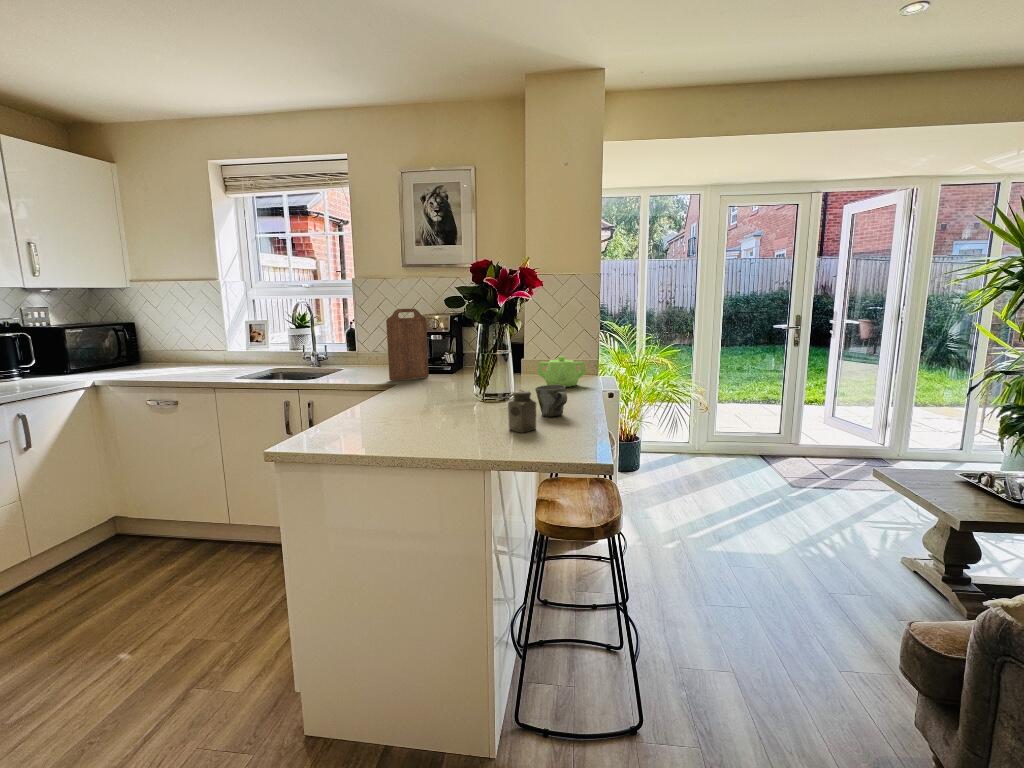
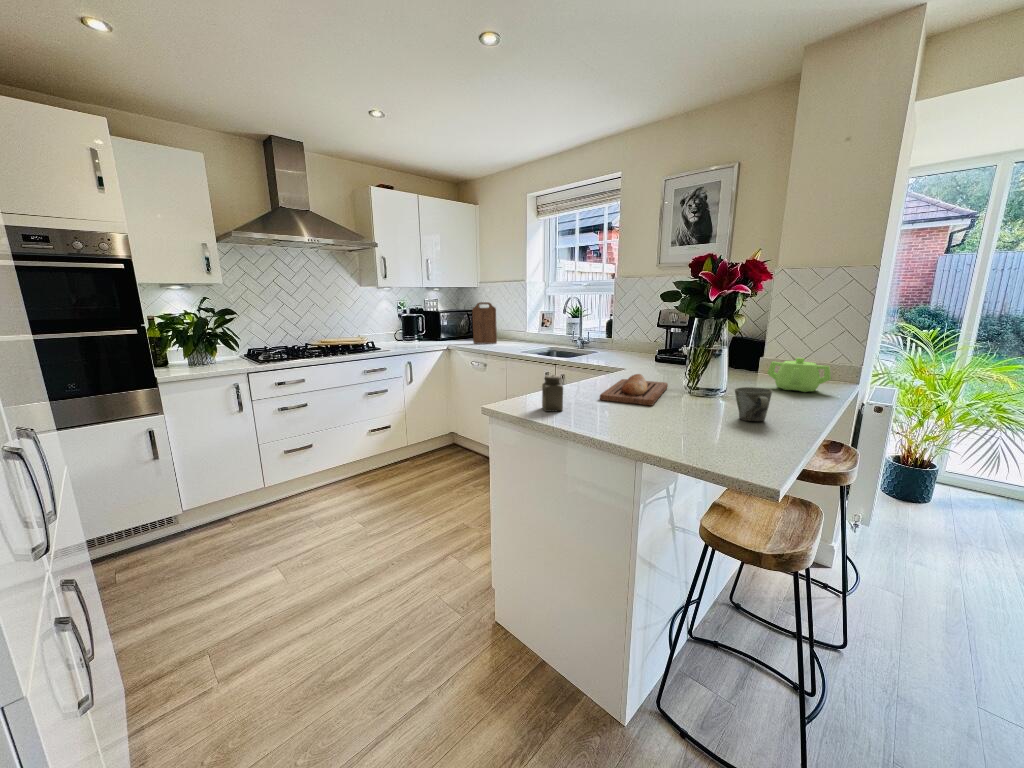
cutting board: present [386,308,429,381] -> present [472,302,497,344]
bread loaf: none [402,386,461,419] -> present [600,374,668,406]
salt shaker: present [508,390,536,433] -> present [542,375,563,412]

